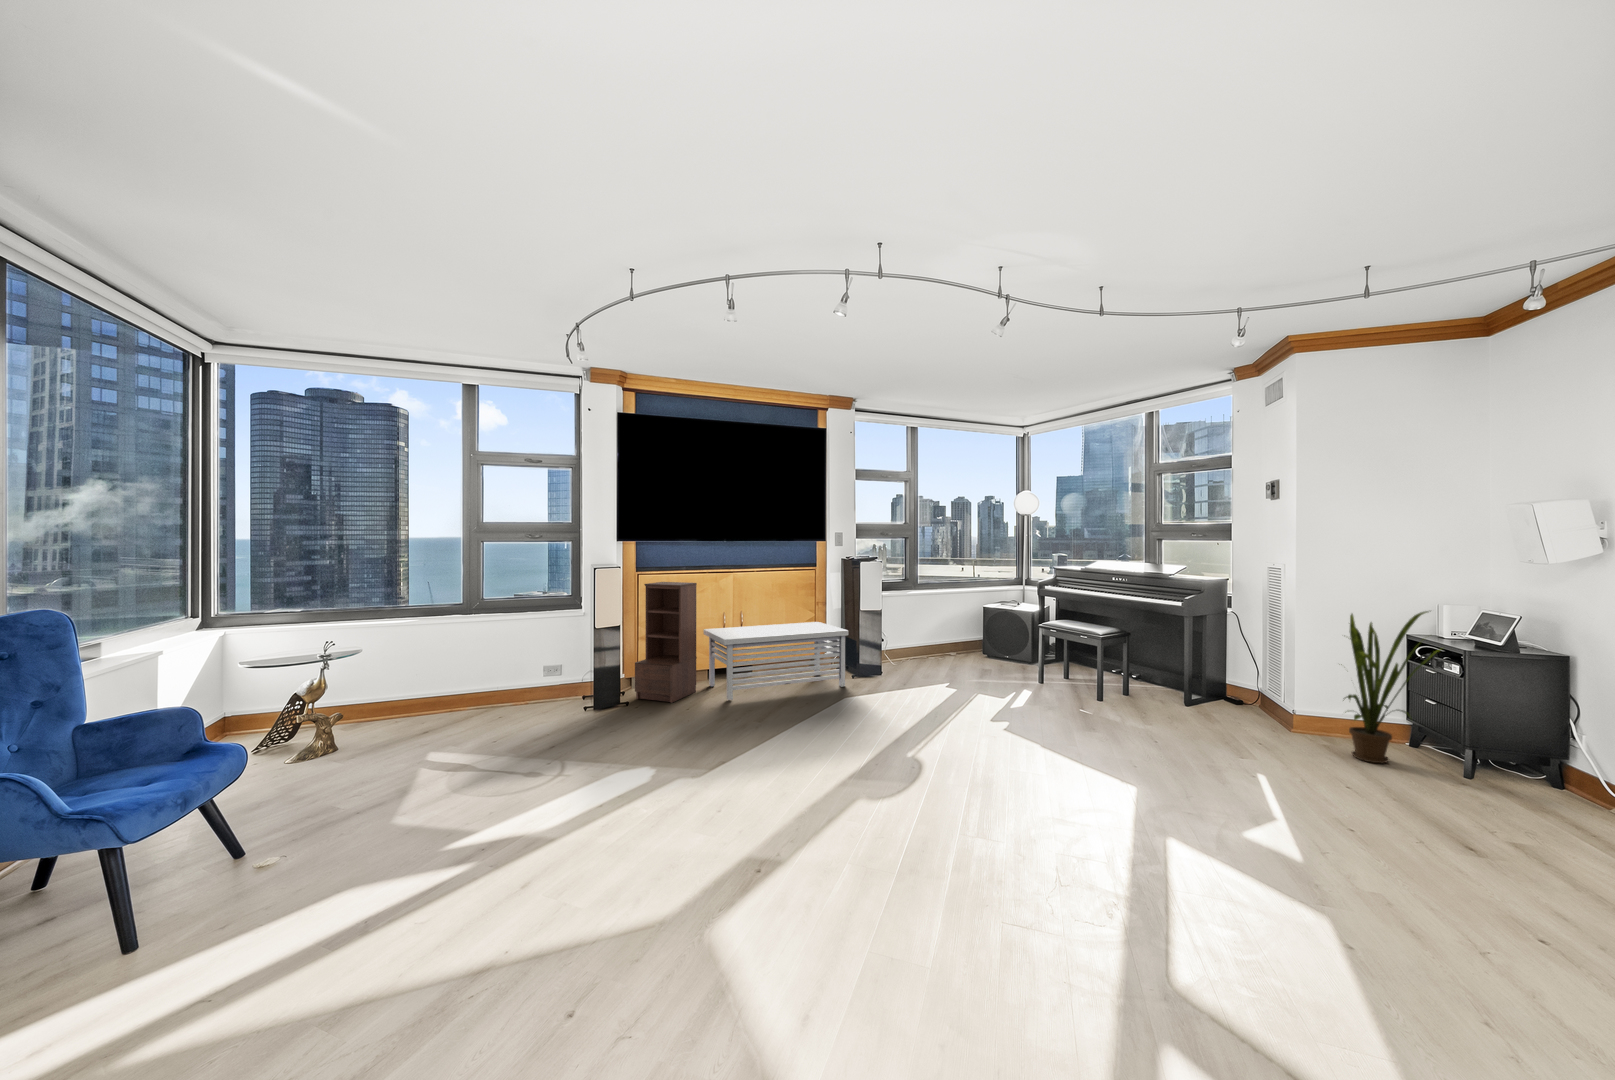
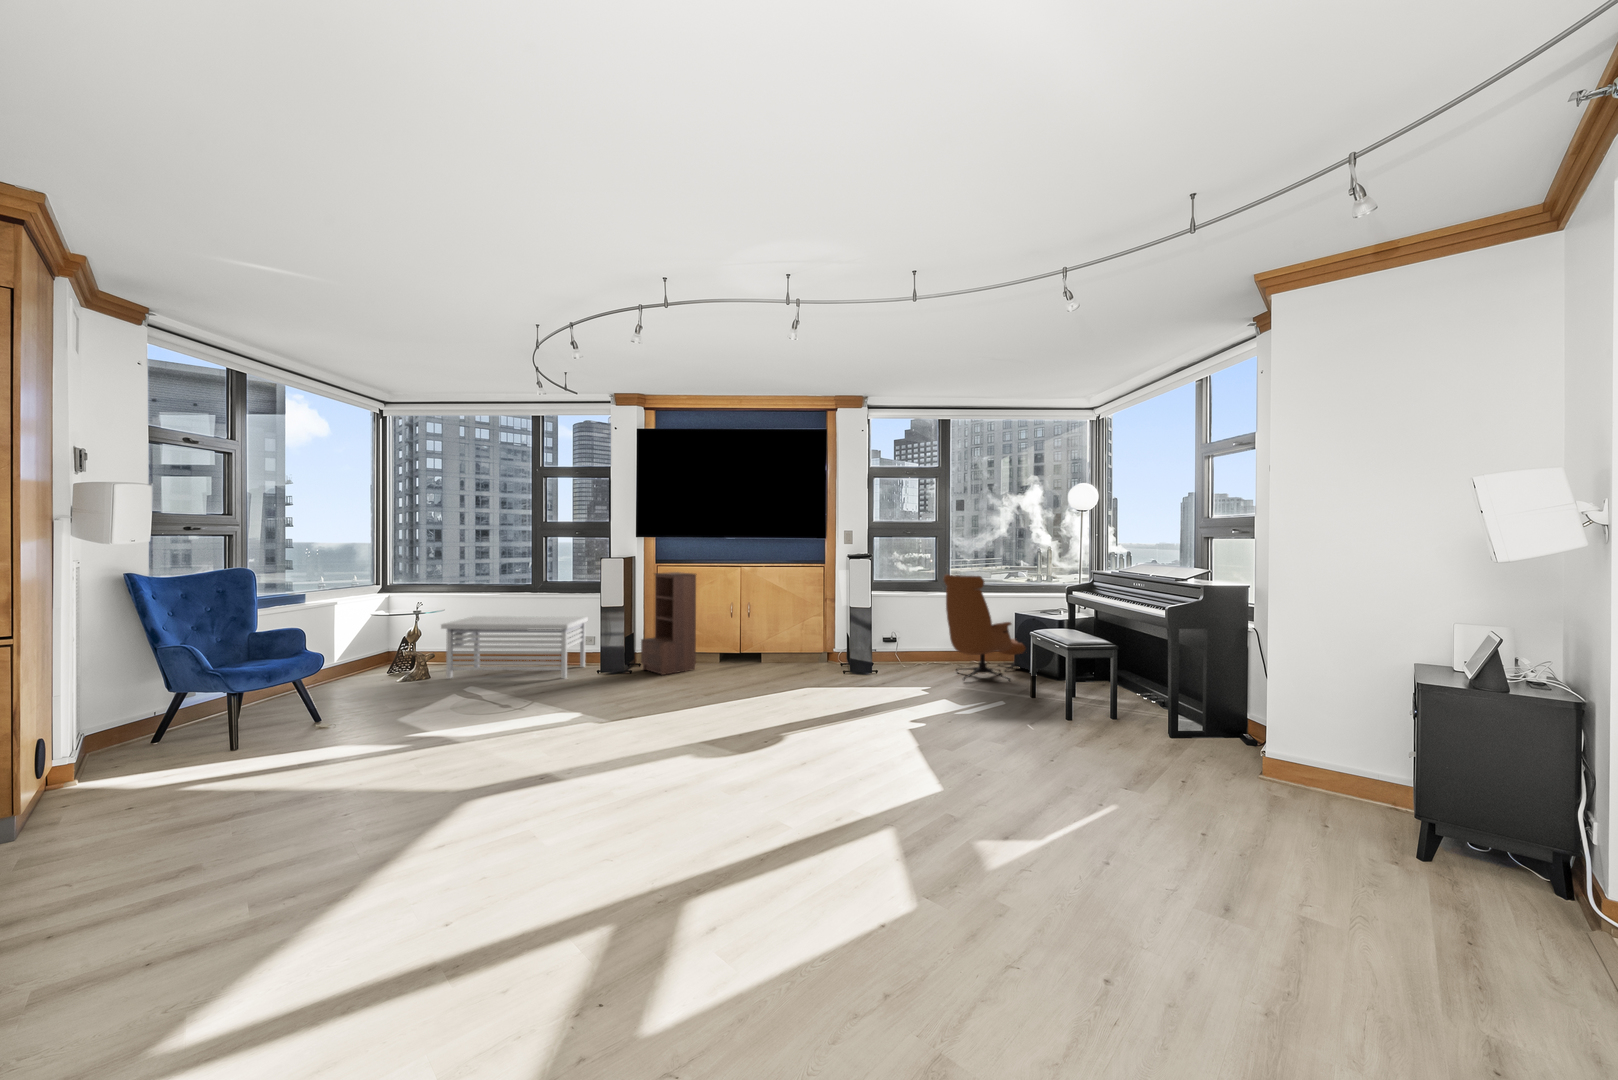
lounge chair: none [942,575,1003,674] -> present [943,574,1026,681]
house plant: present [1345,611,1438,763] -> none [1204,623,1347,821]
storage bench: present [703,622,849,700] -> present [441,616,588,679]

